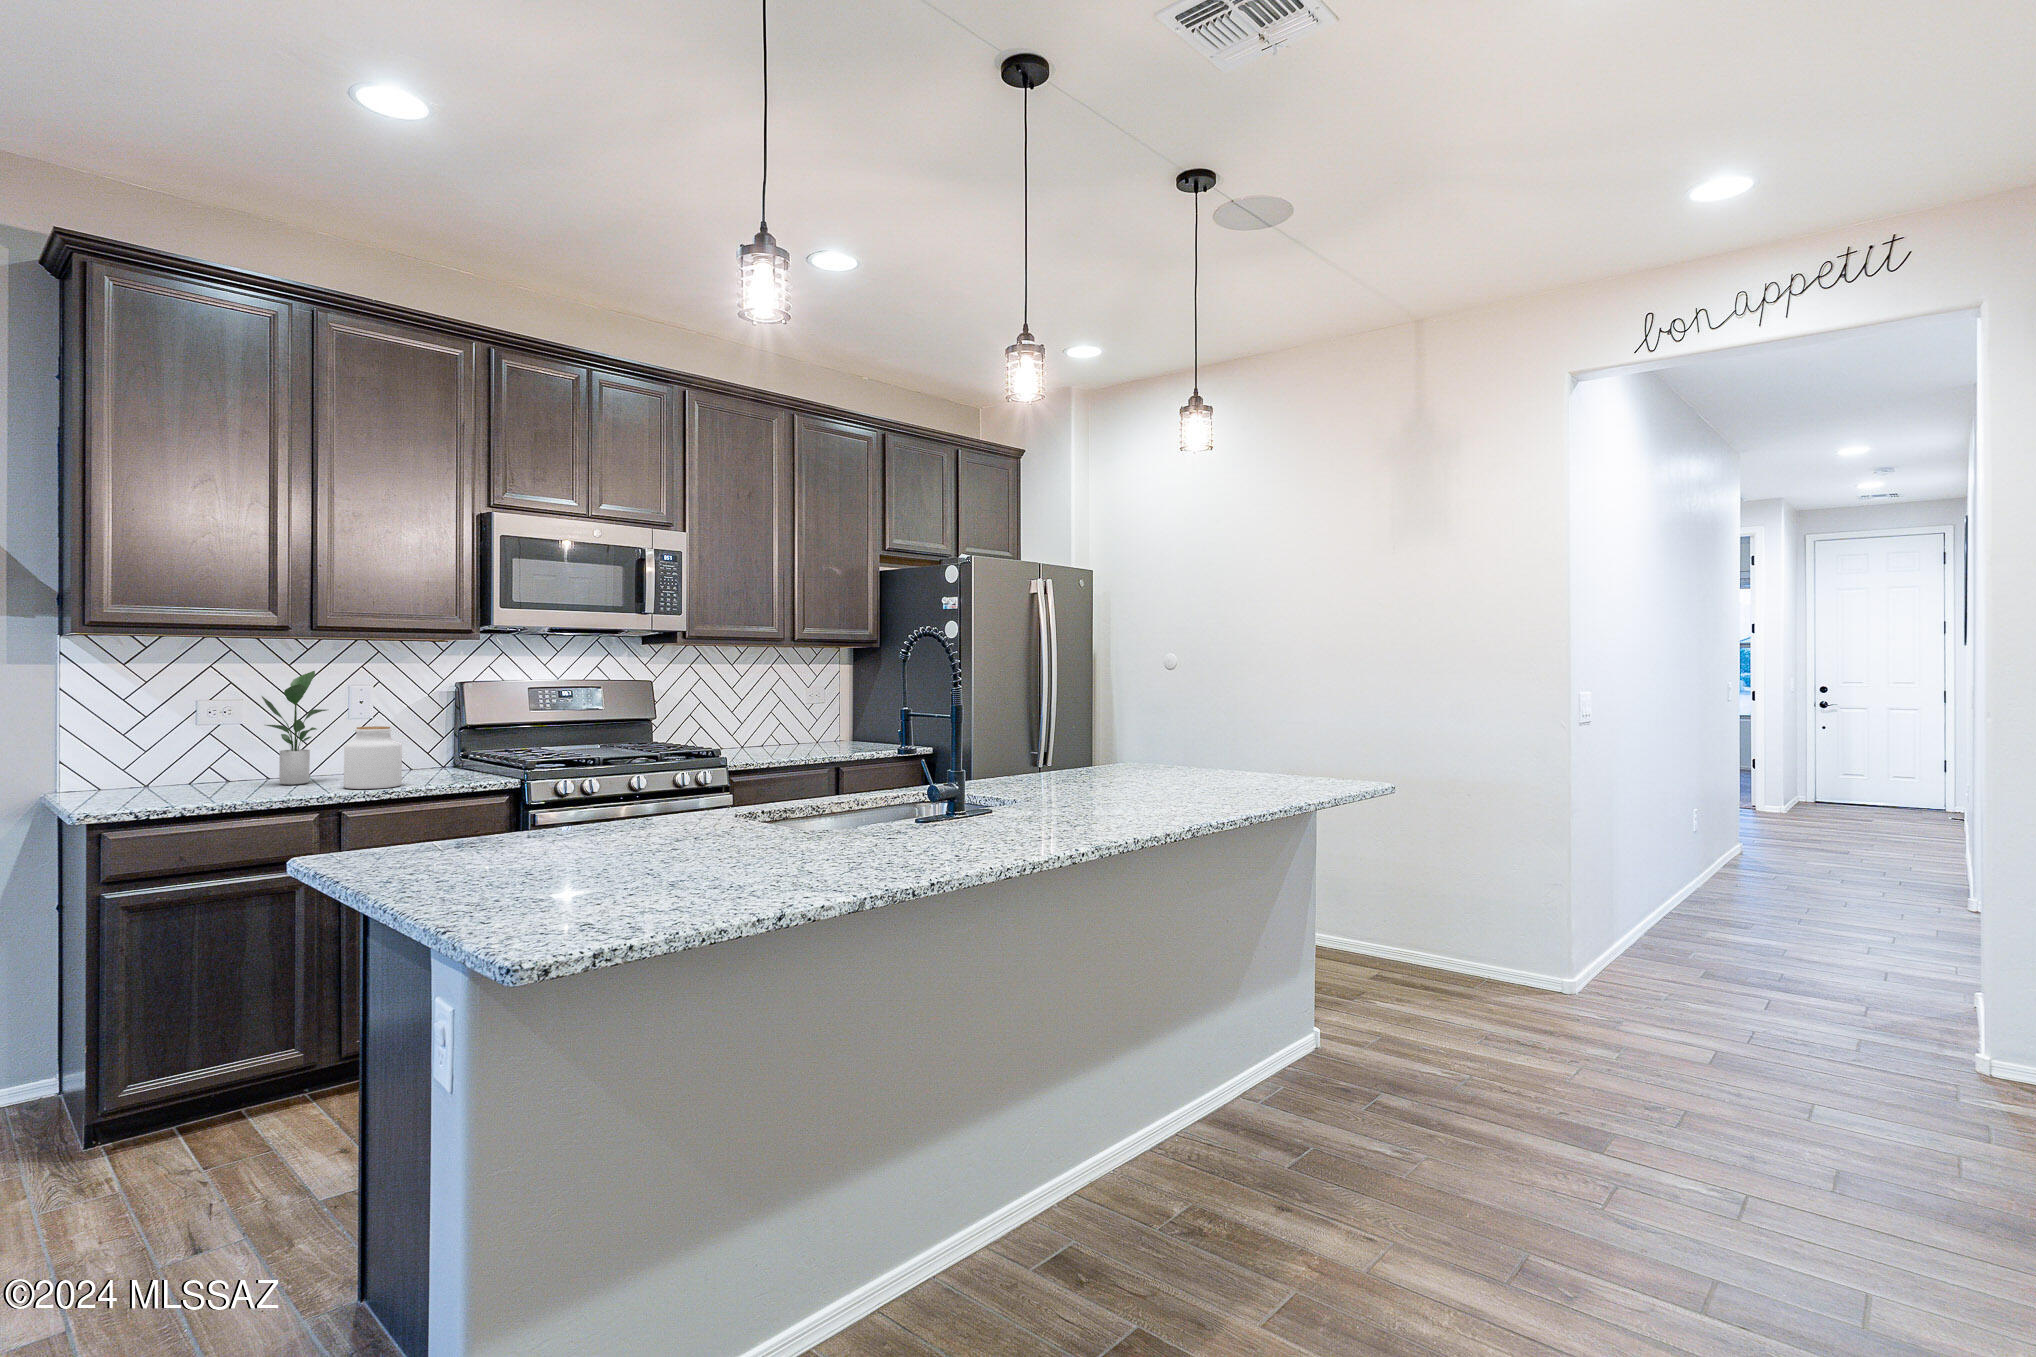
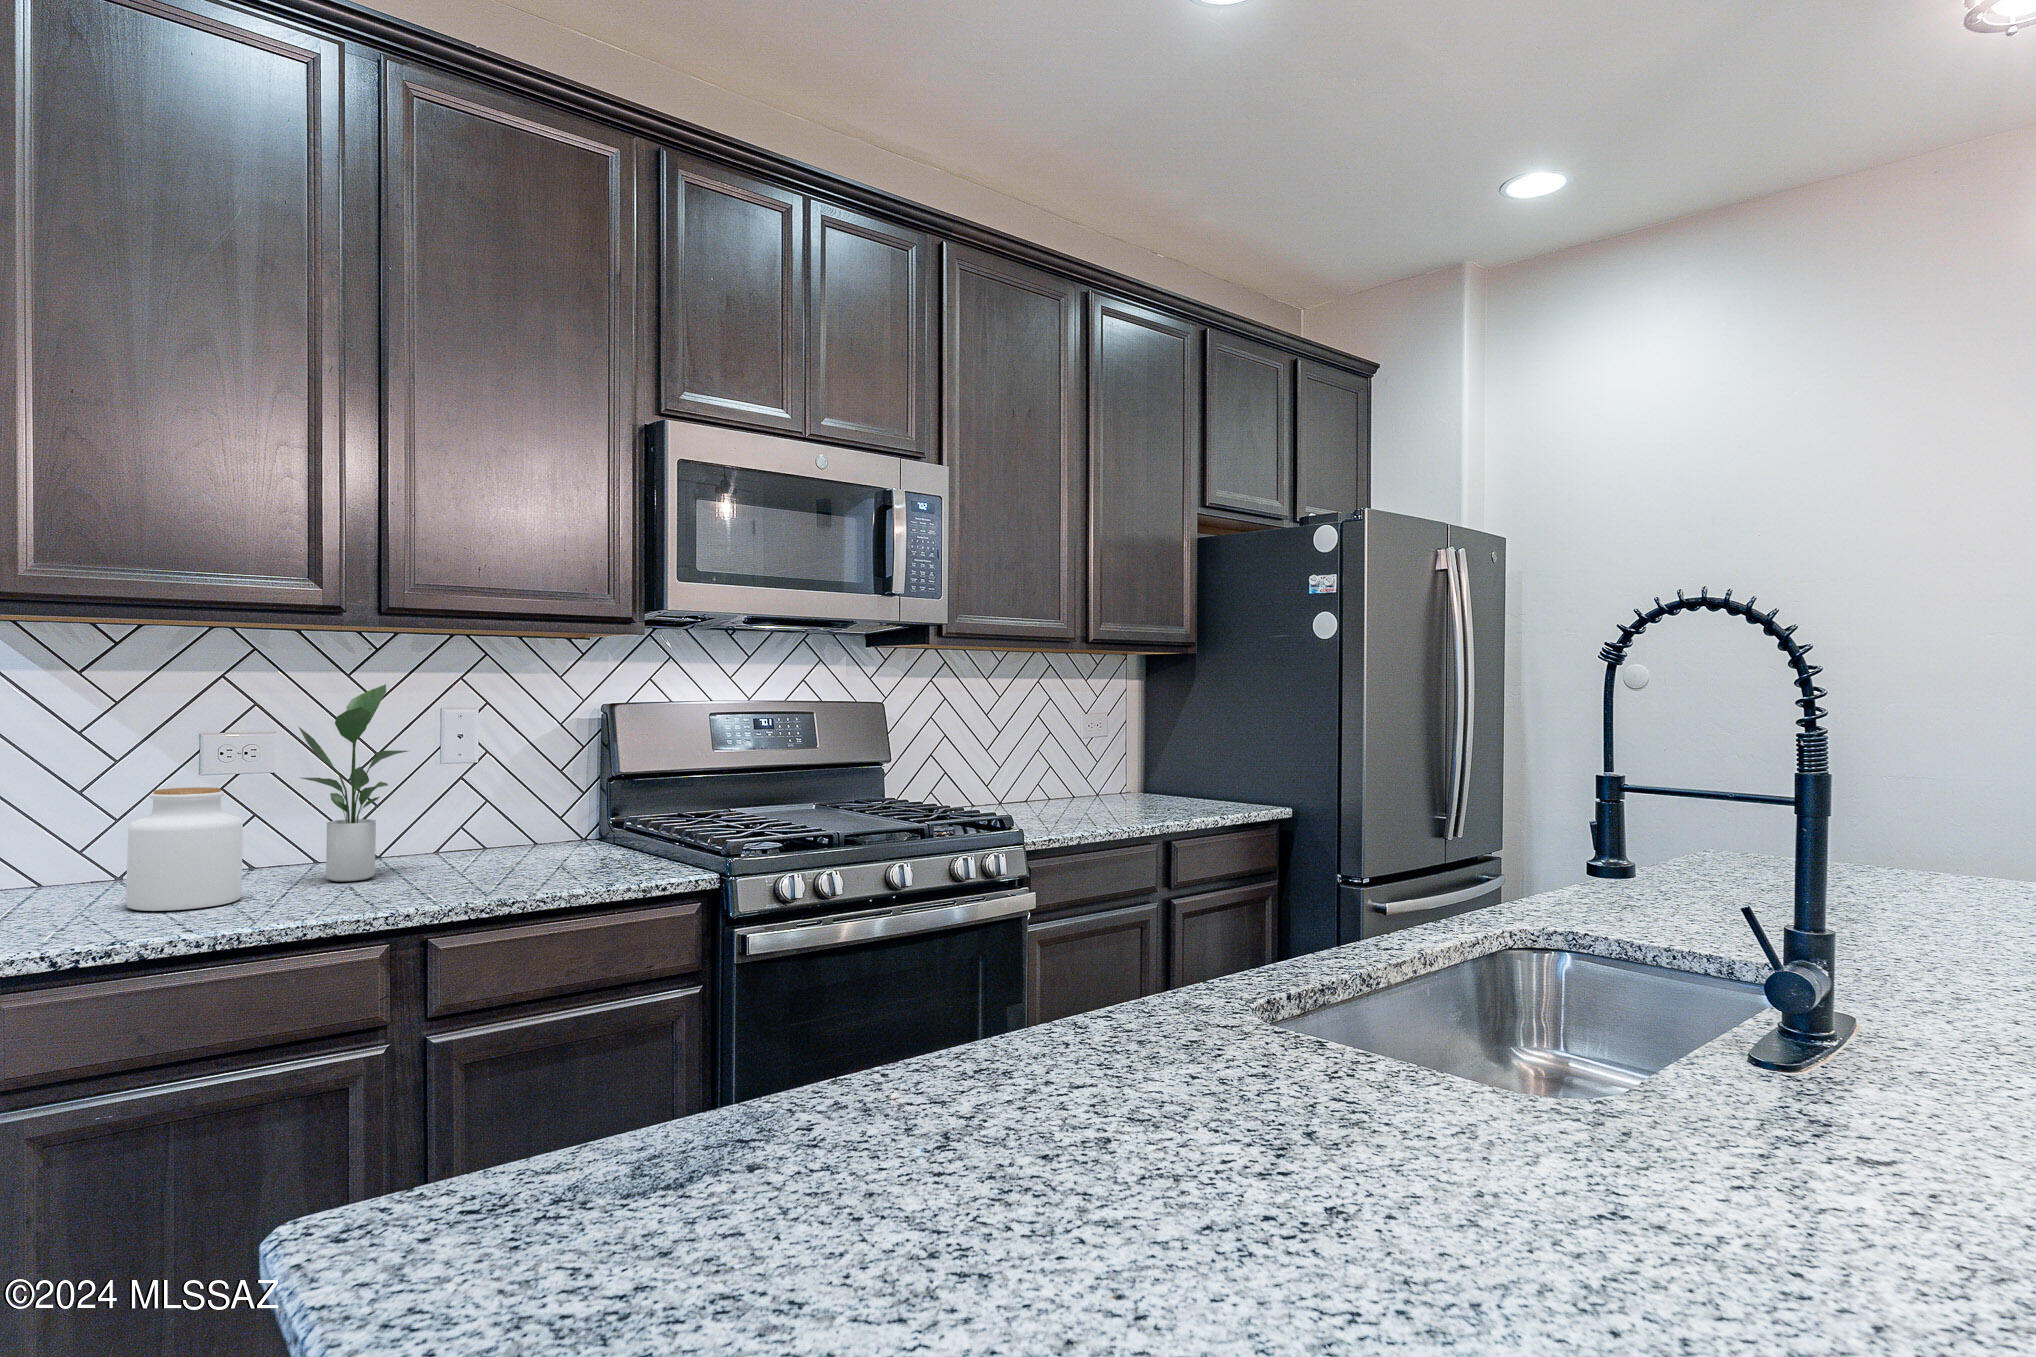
jar: present [344,726,402,789] -> present [126,787,243,911]

